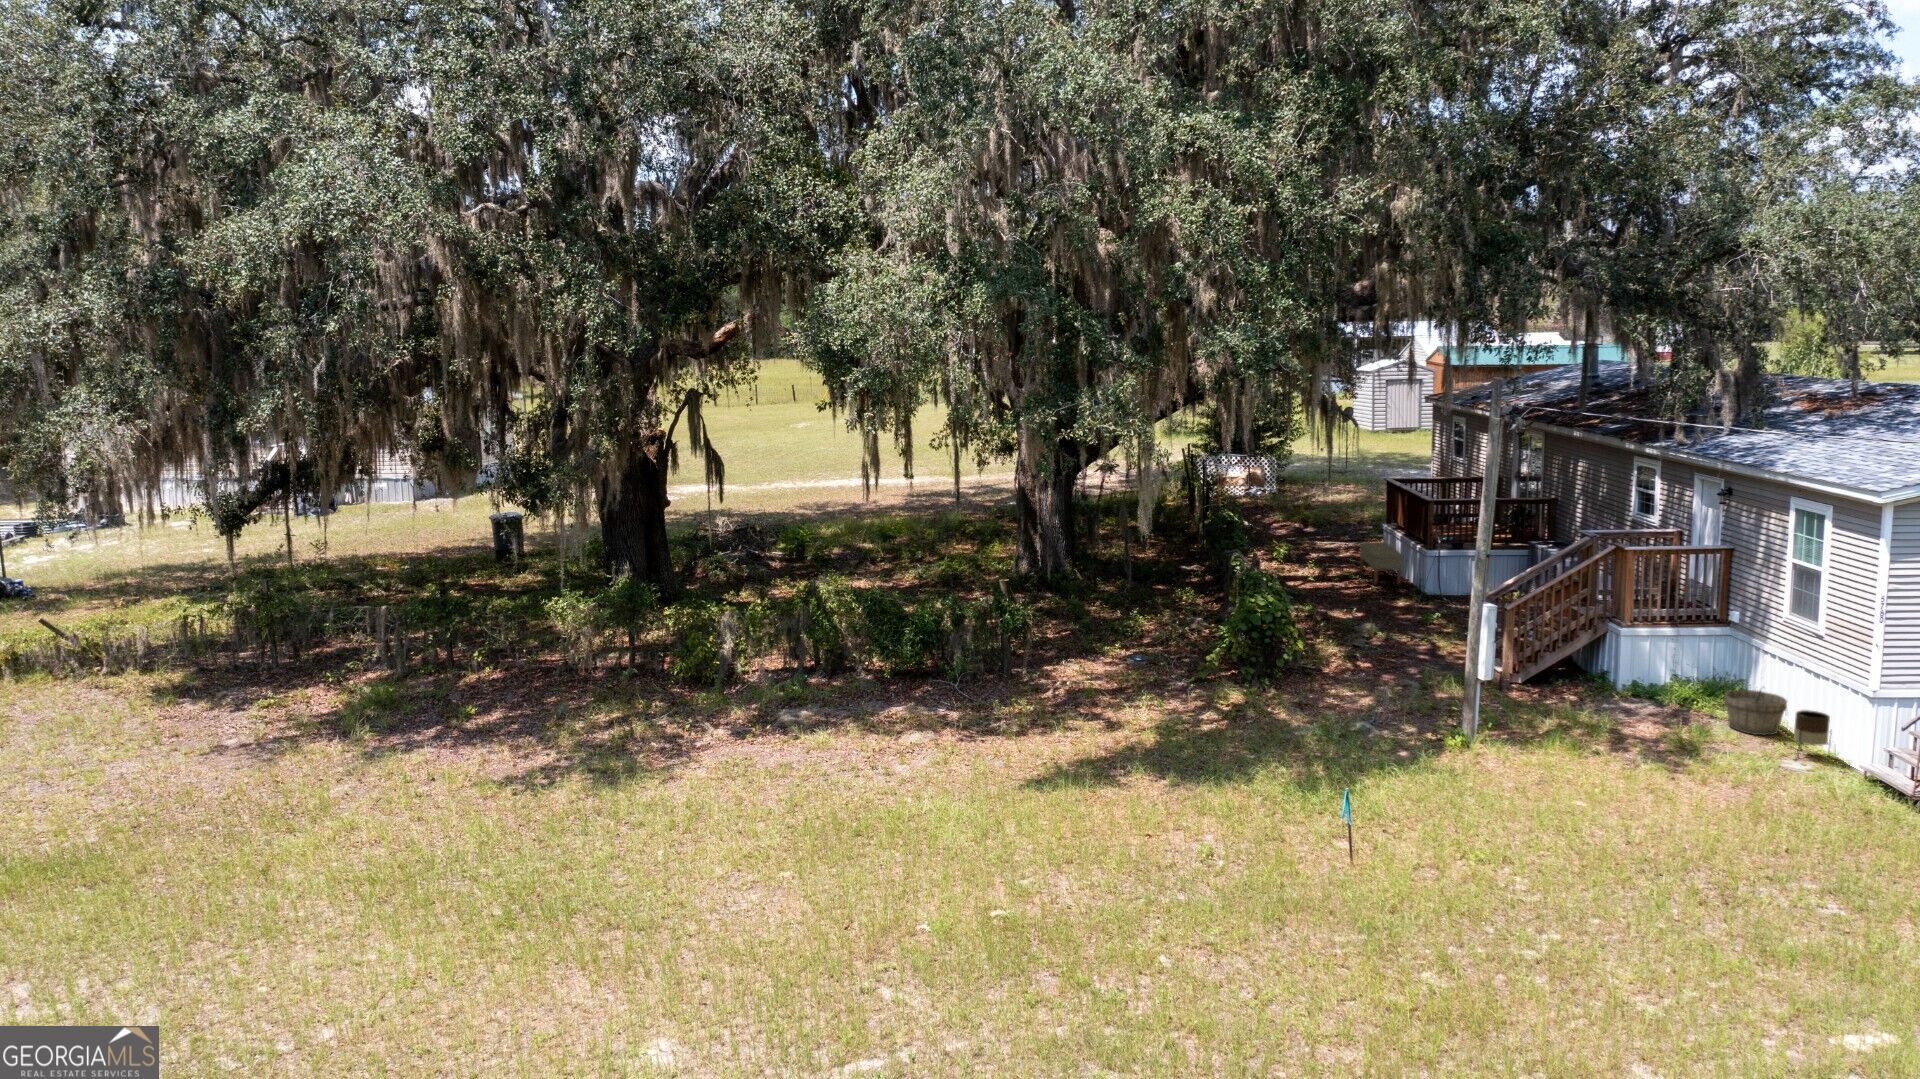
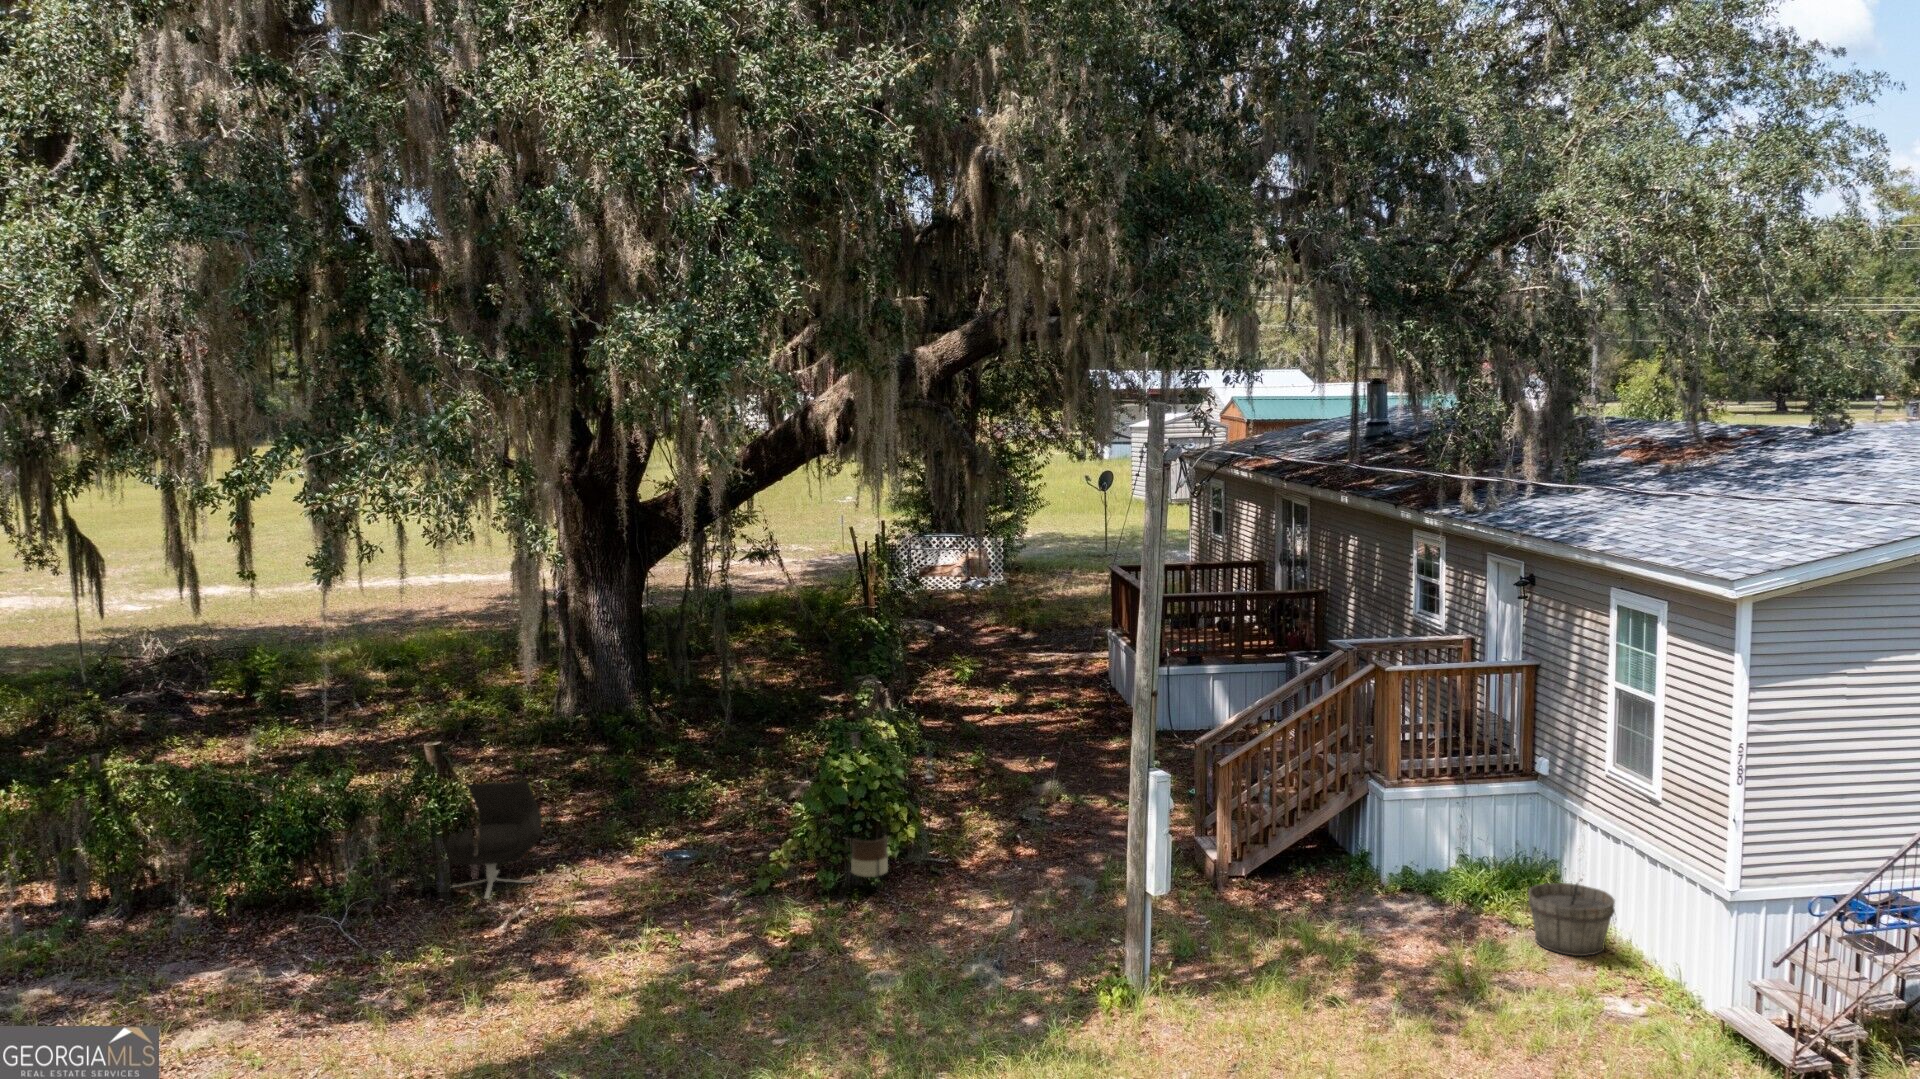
bench: present [1360,542,1403,584] -> none [1071,653,1125,718]
lounge chair: none [999,612,1063,681] -> present [446,781,542,899]
planter: present [1794,710,1830,750] -> present [848,835,888,890]

